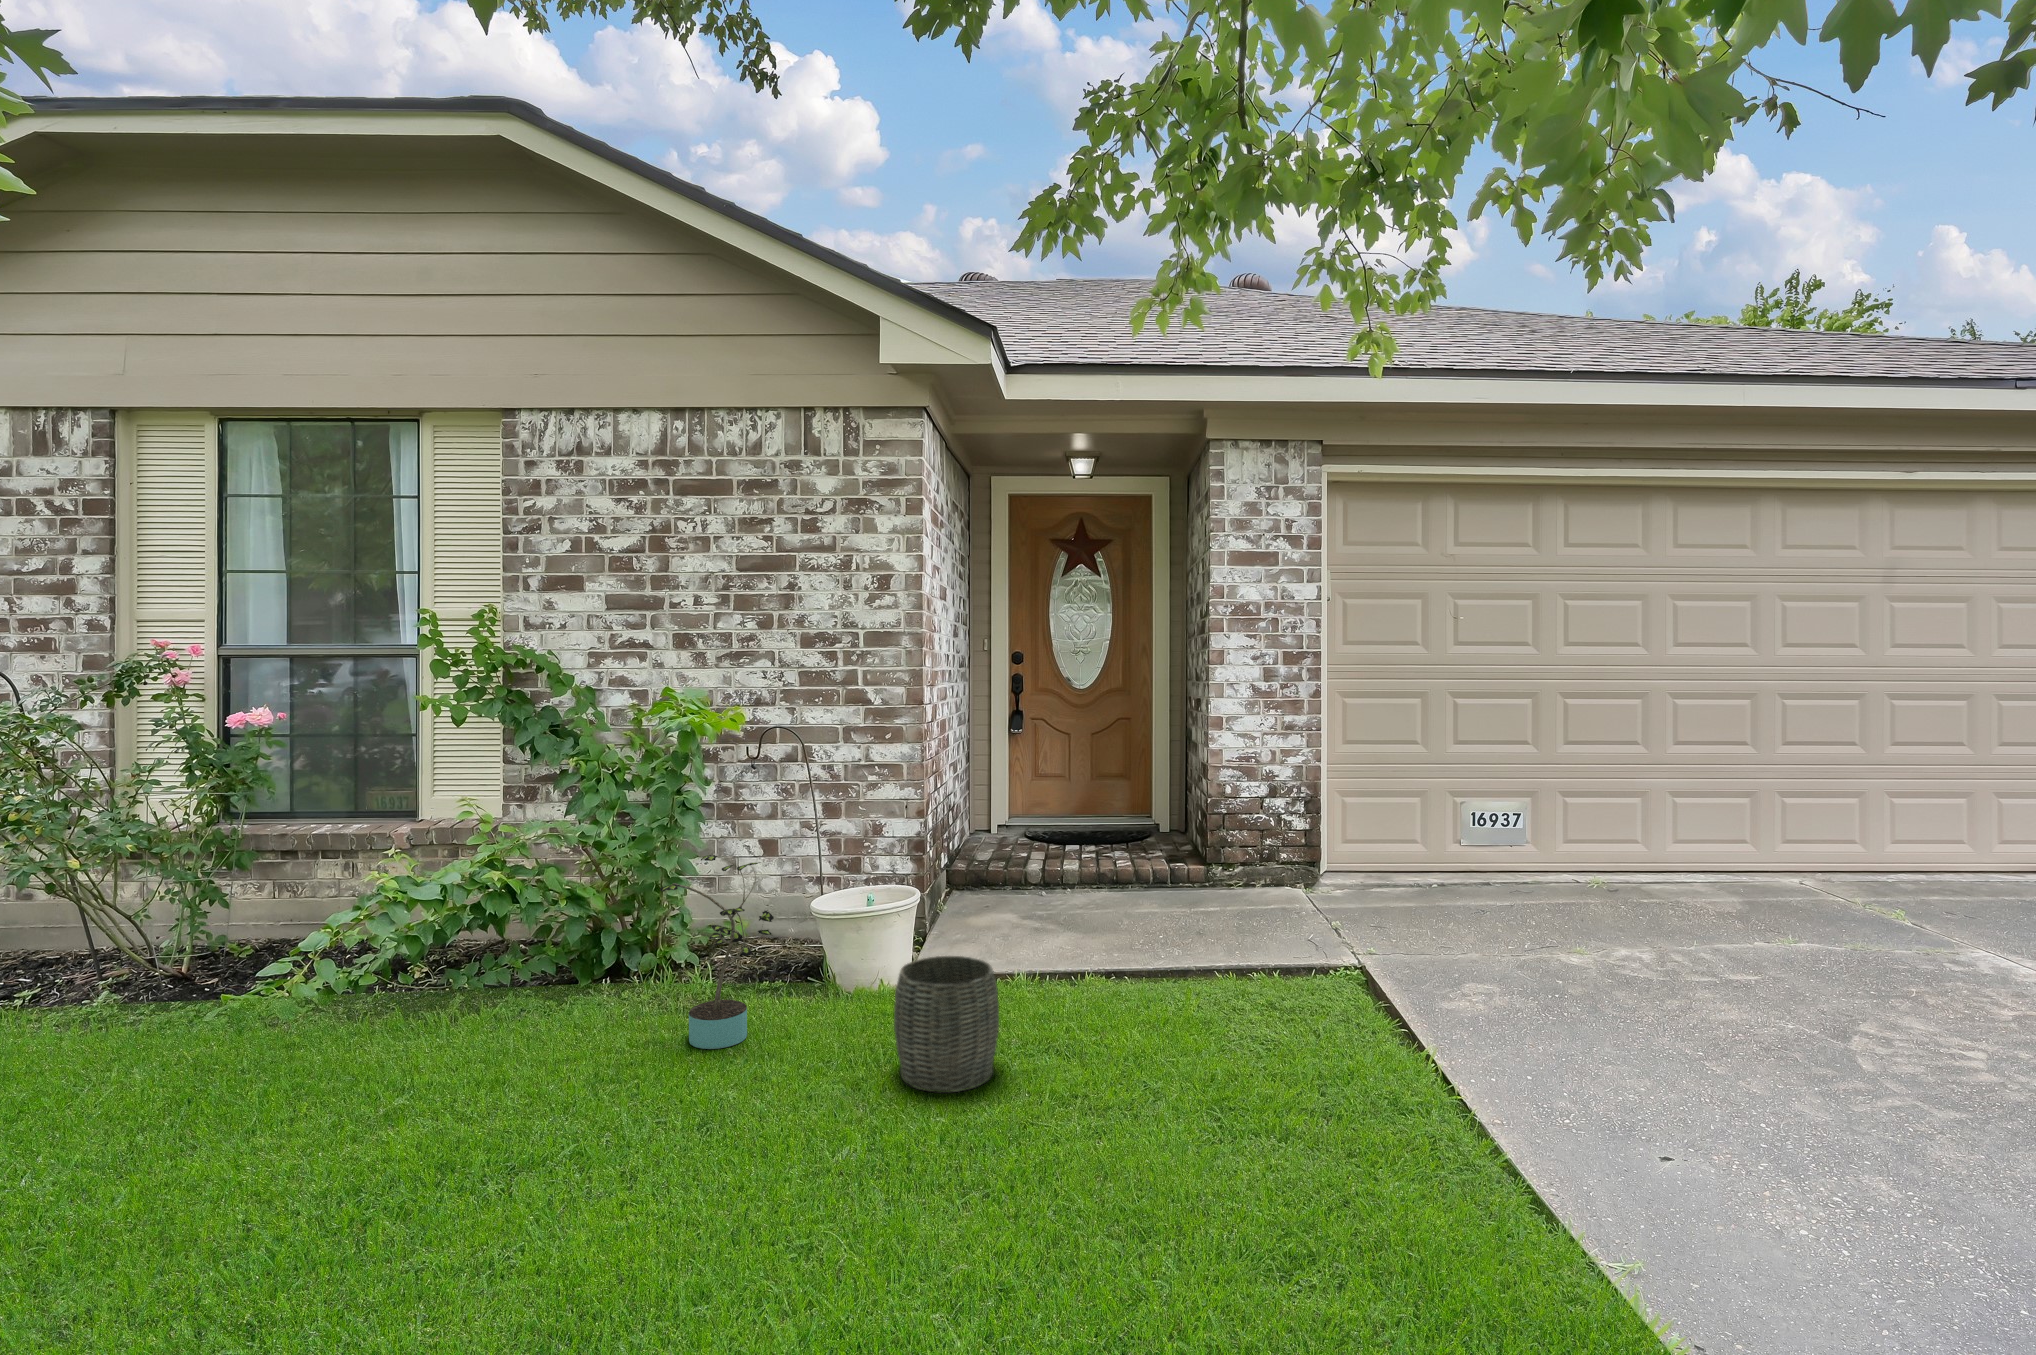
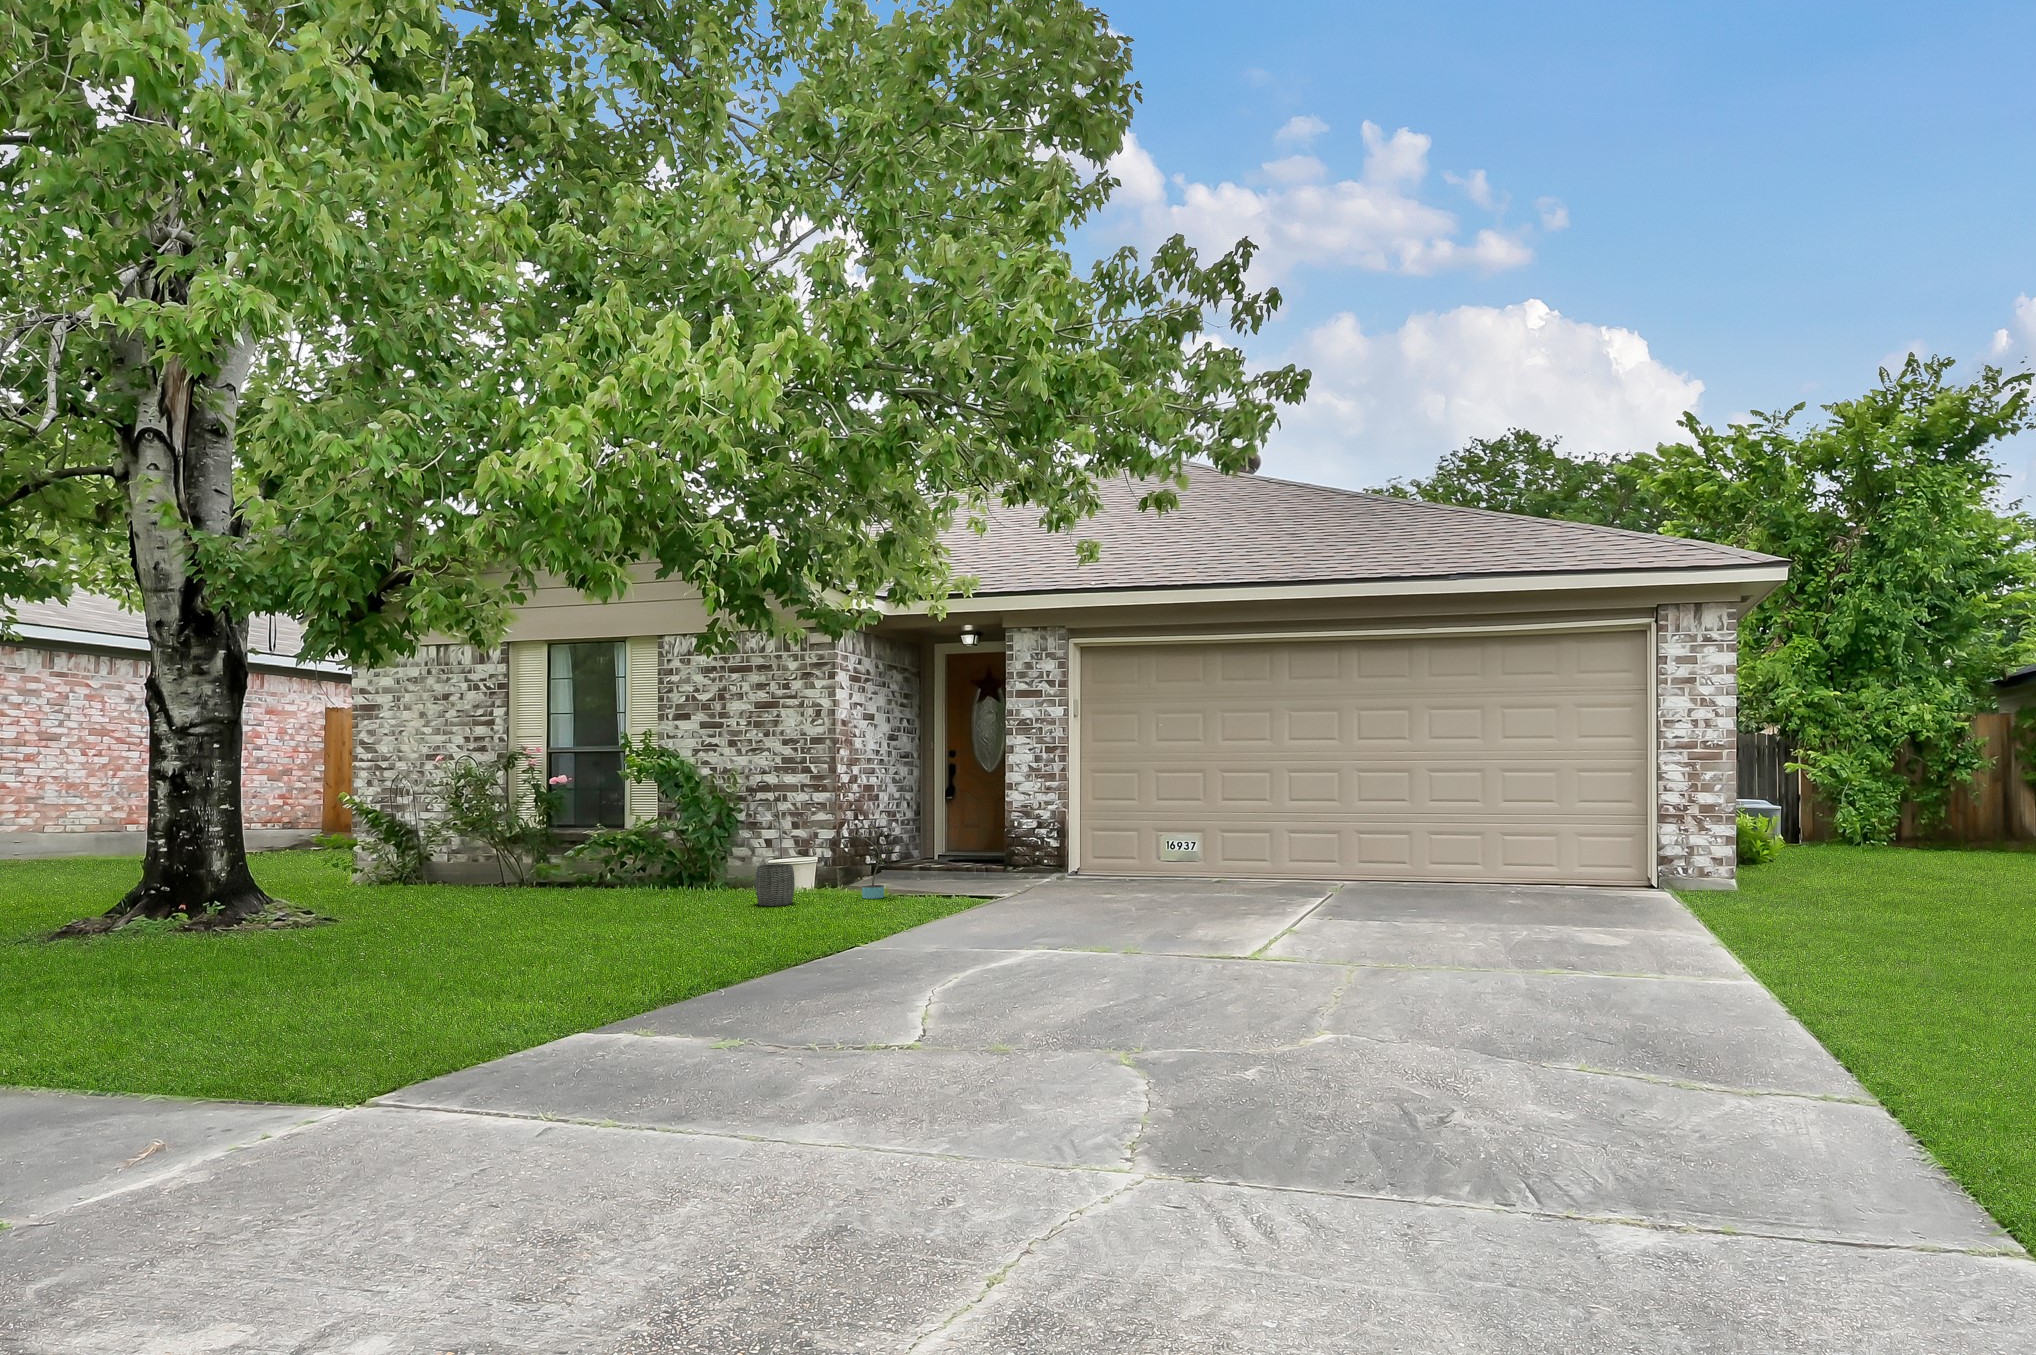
potted plant: present [660,854,774,1049] -> present [853,827,892,899]

